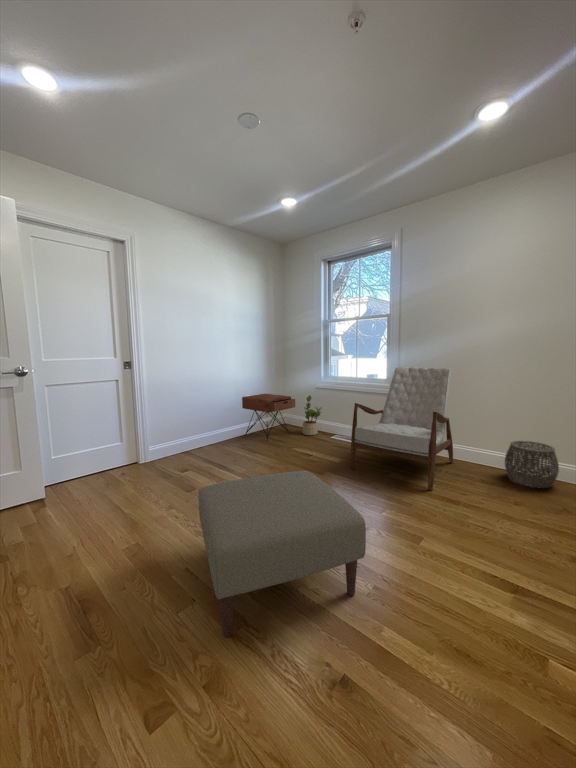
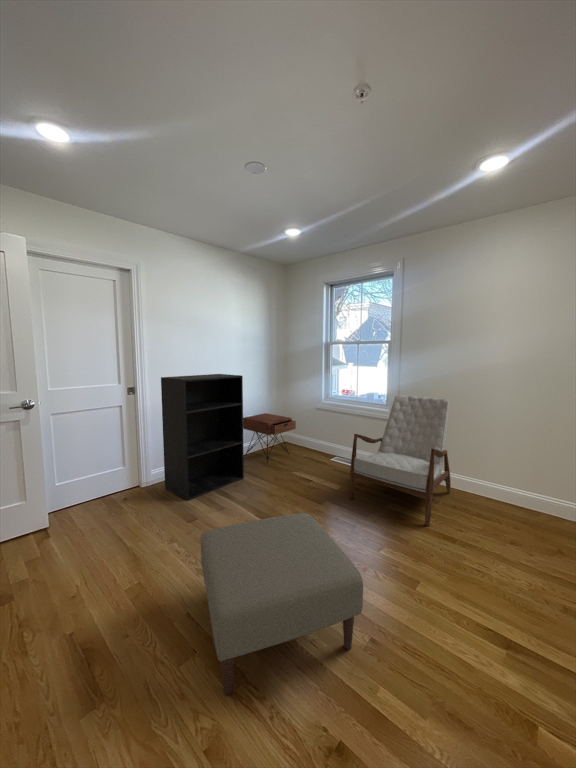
bookshelf: none [157,349,244,474] -> present [161,374,244,500]
potted plant: present [302,396,321,435] -> none [302,417,322,456]
woven basket: present [505,441,559,488] -> none [501,476,554,526]

